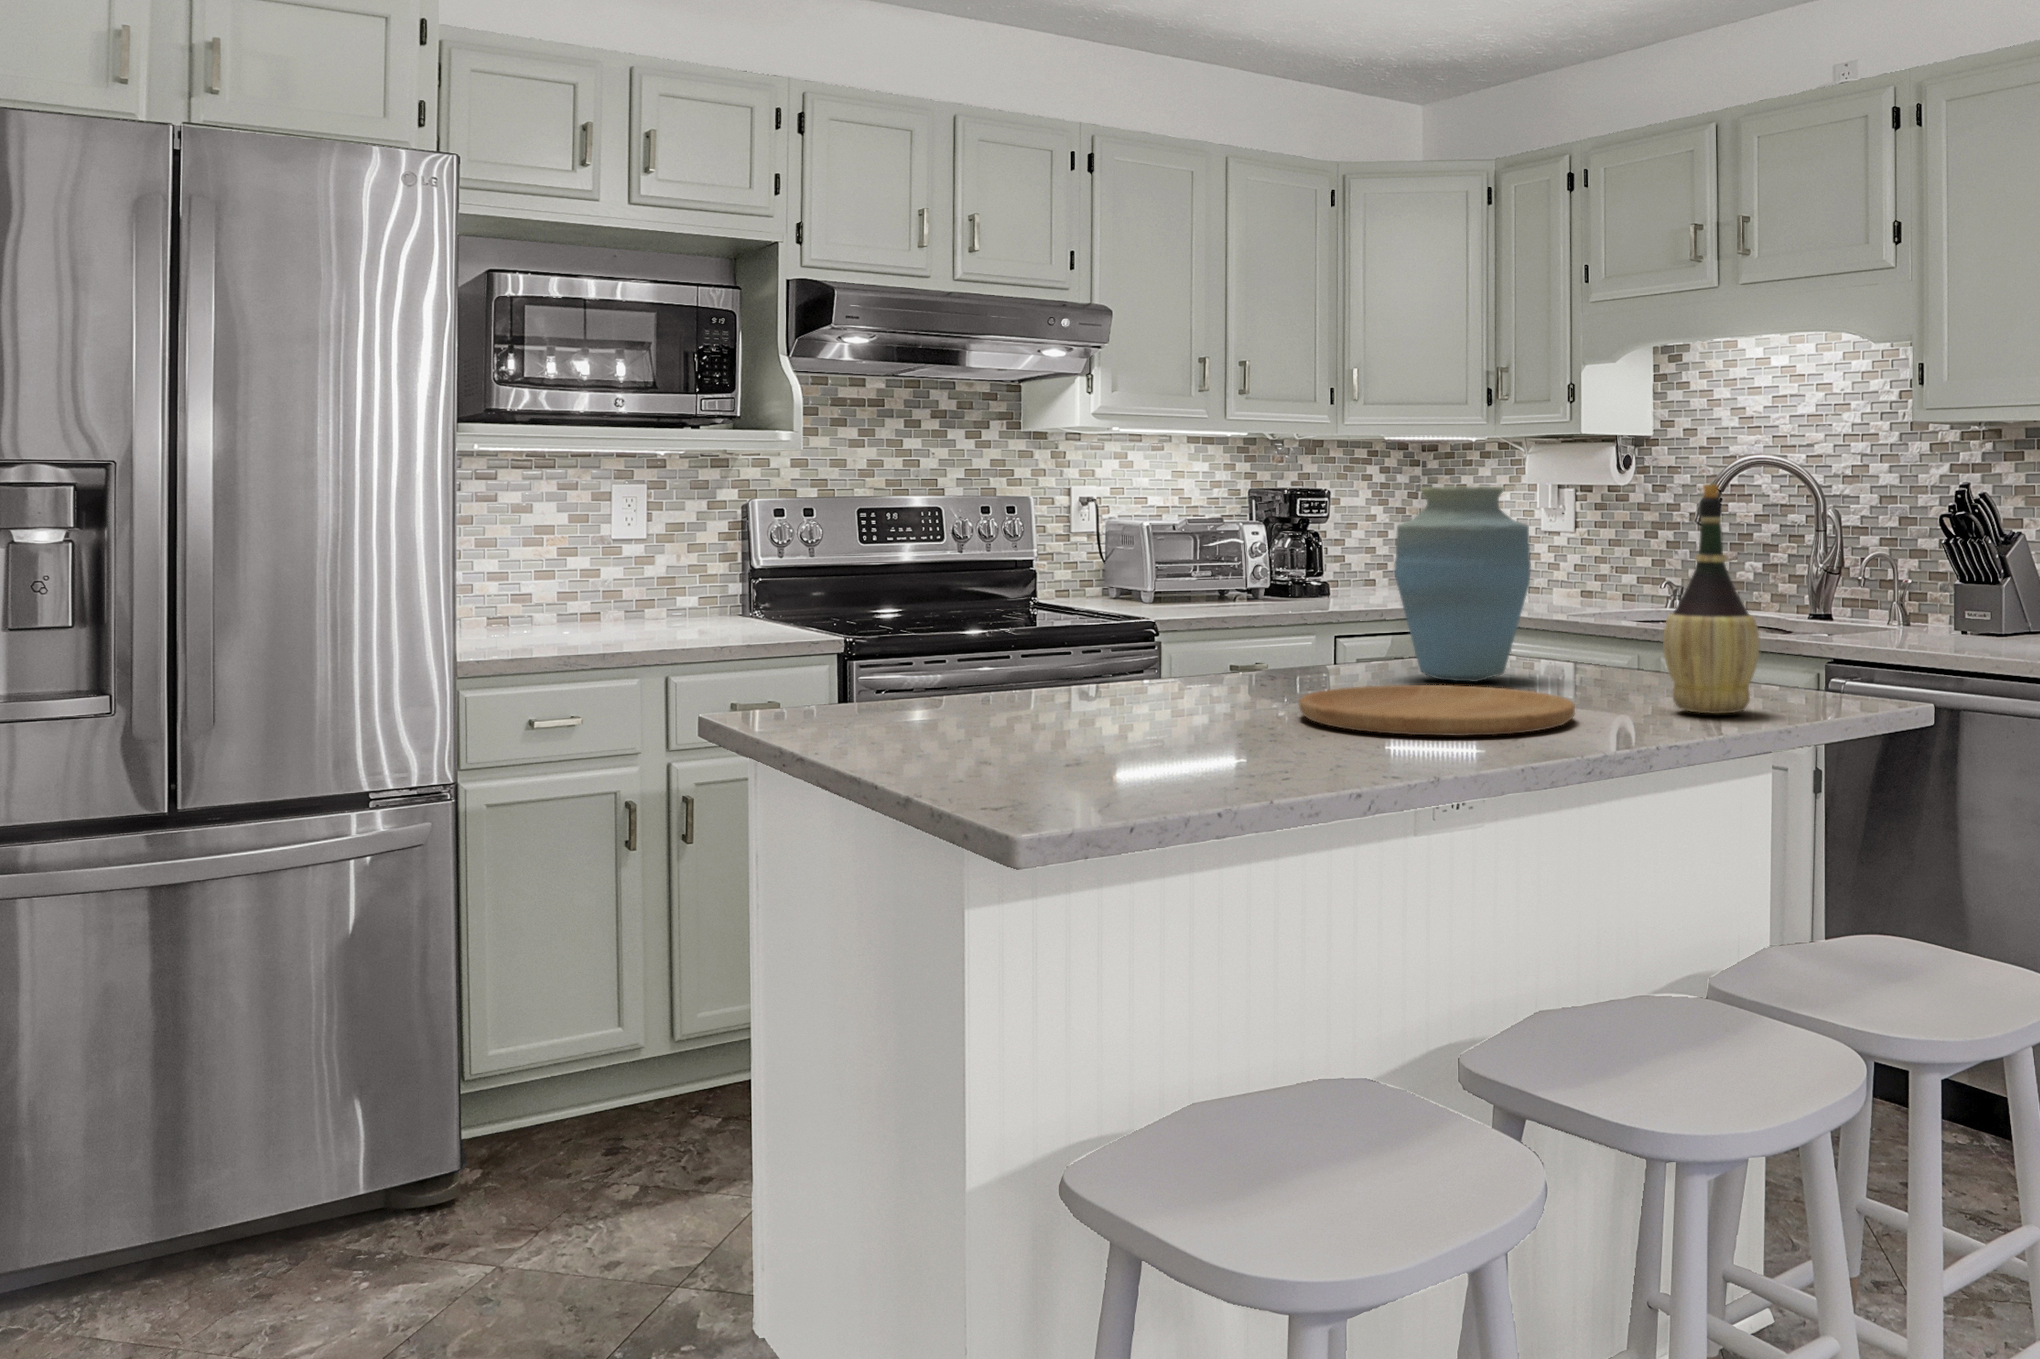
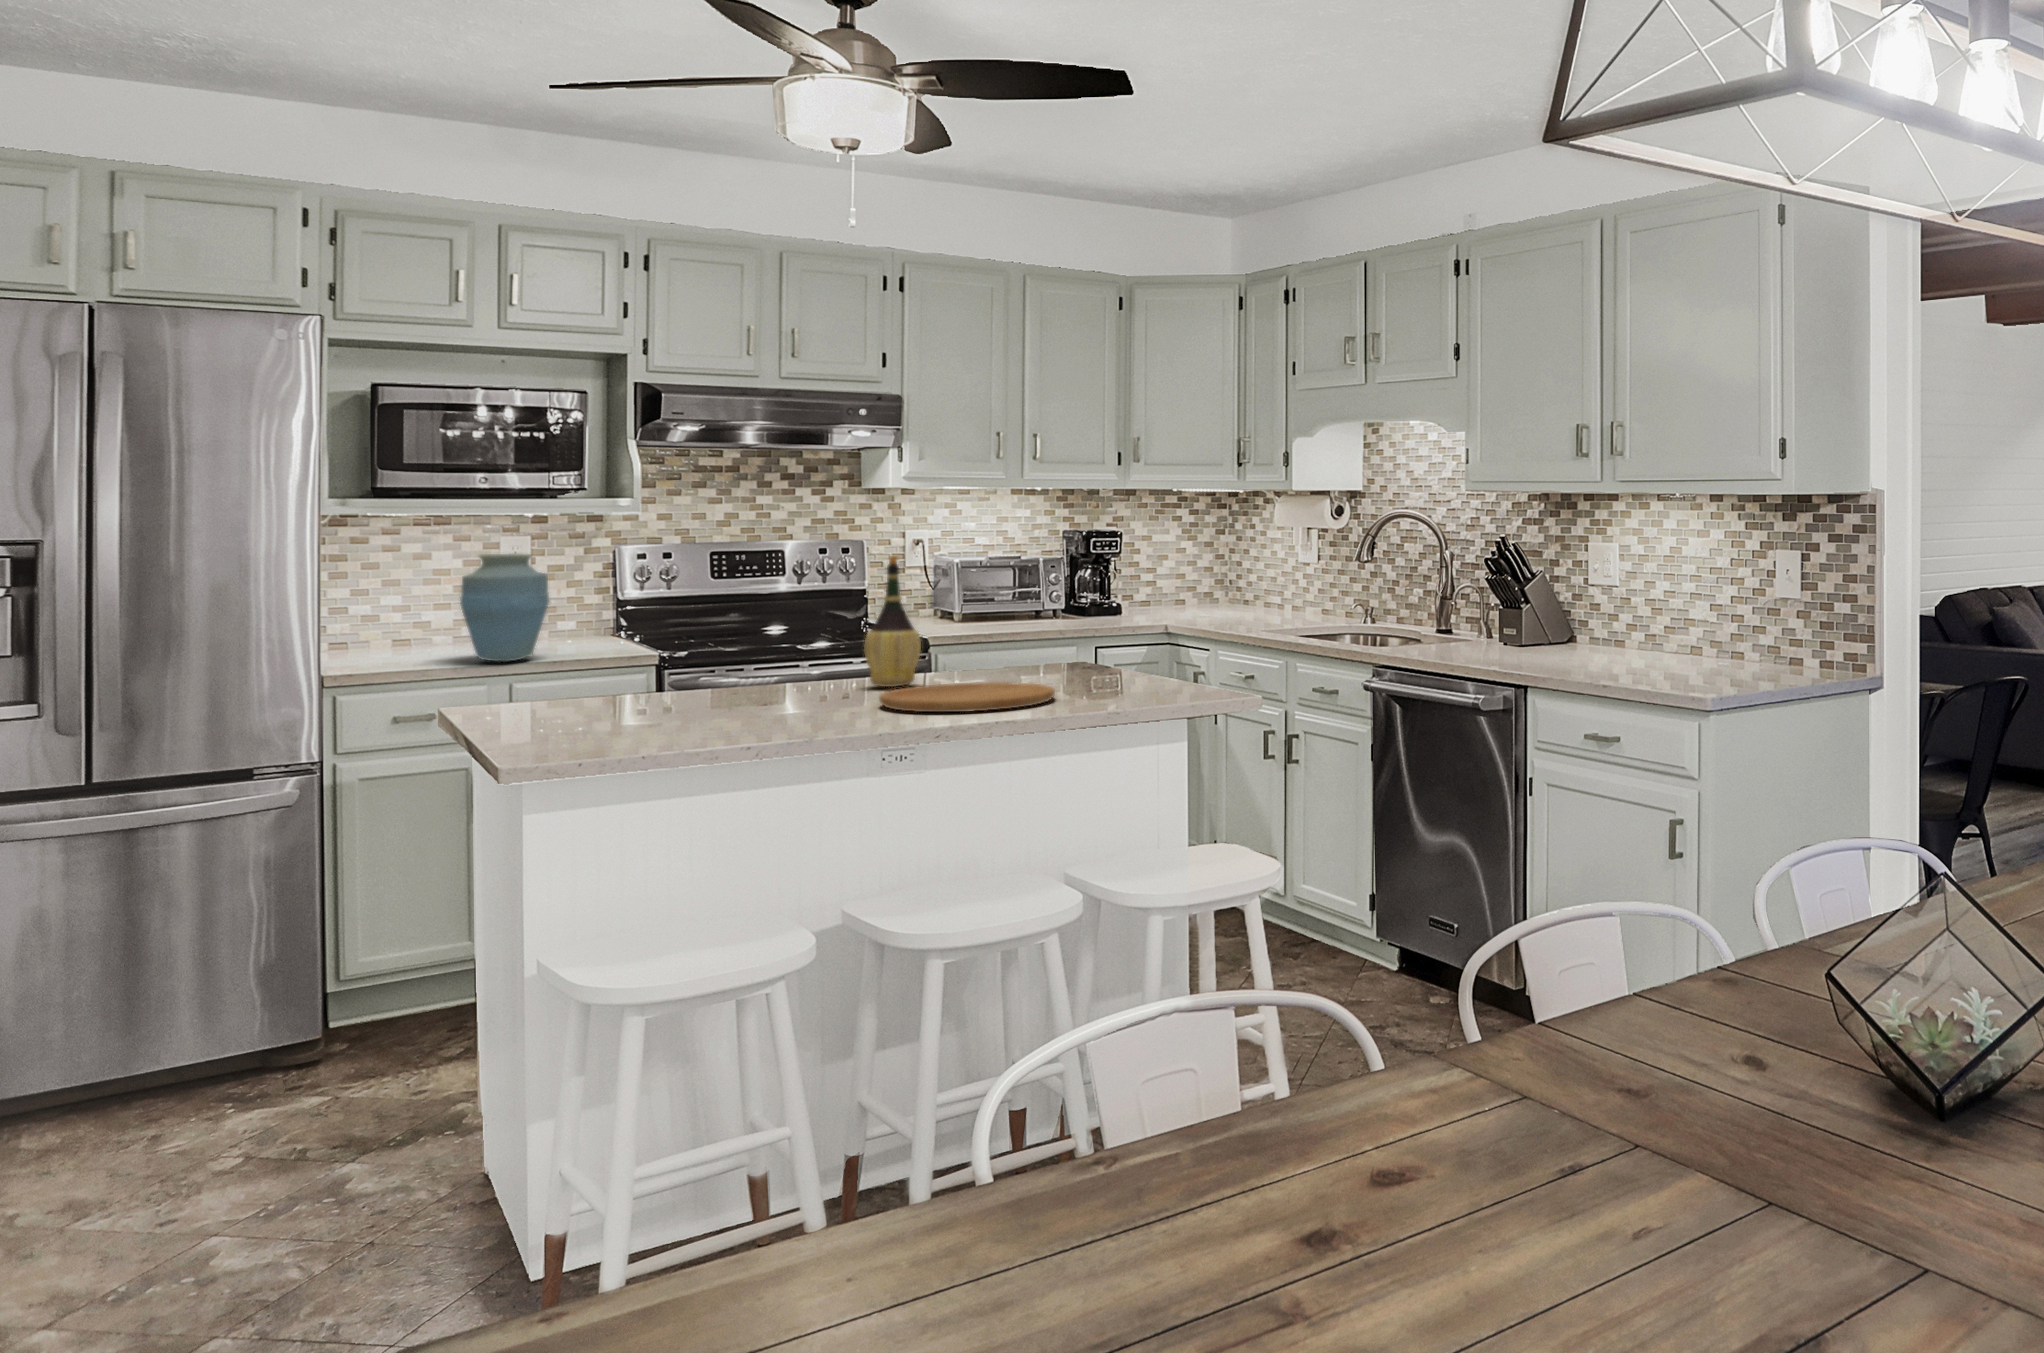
wine bottle: present [1663,484,1760,714] -> present [864,556,921,687]
vase: present [1394,487,1531,682] -> present [460,554,549,662]

